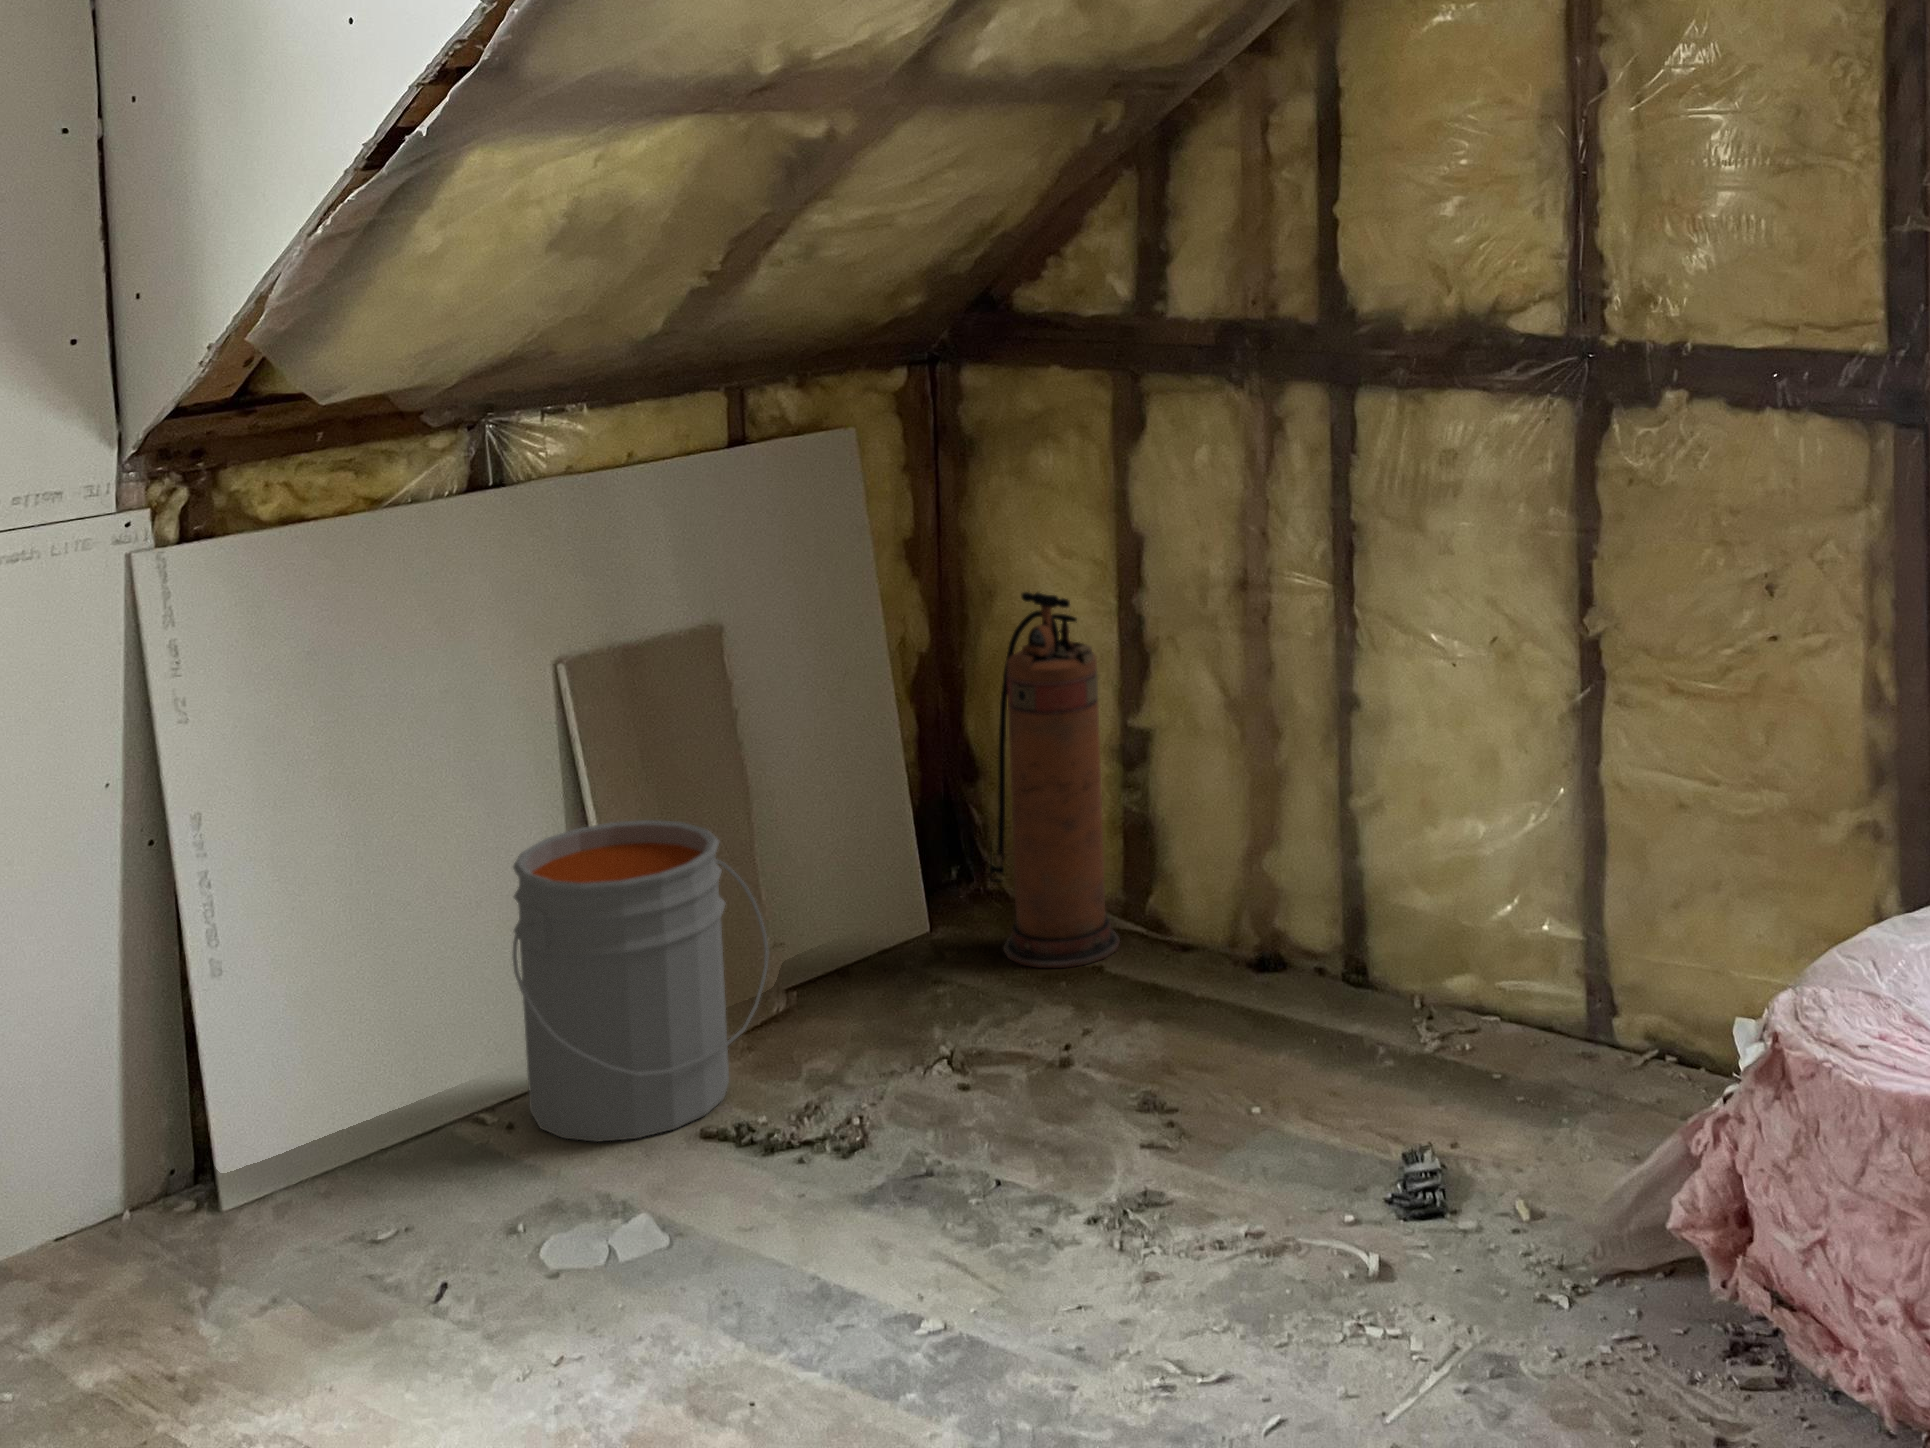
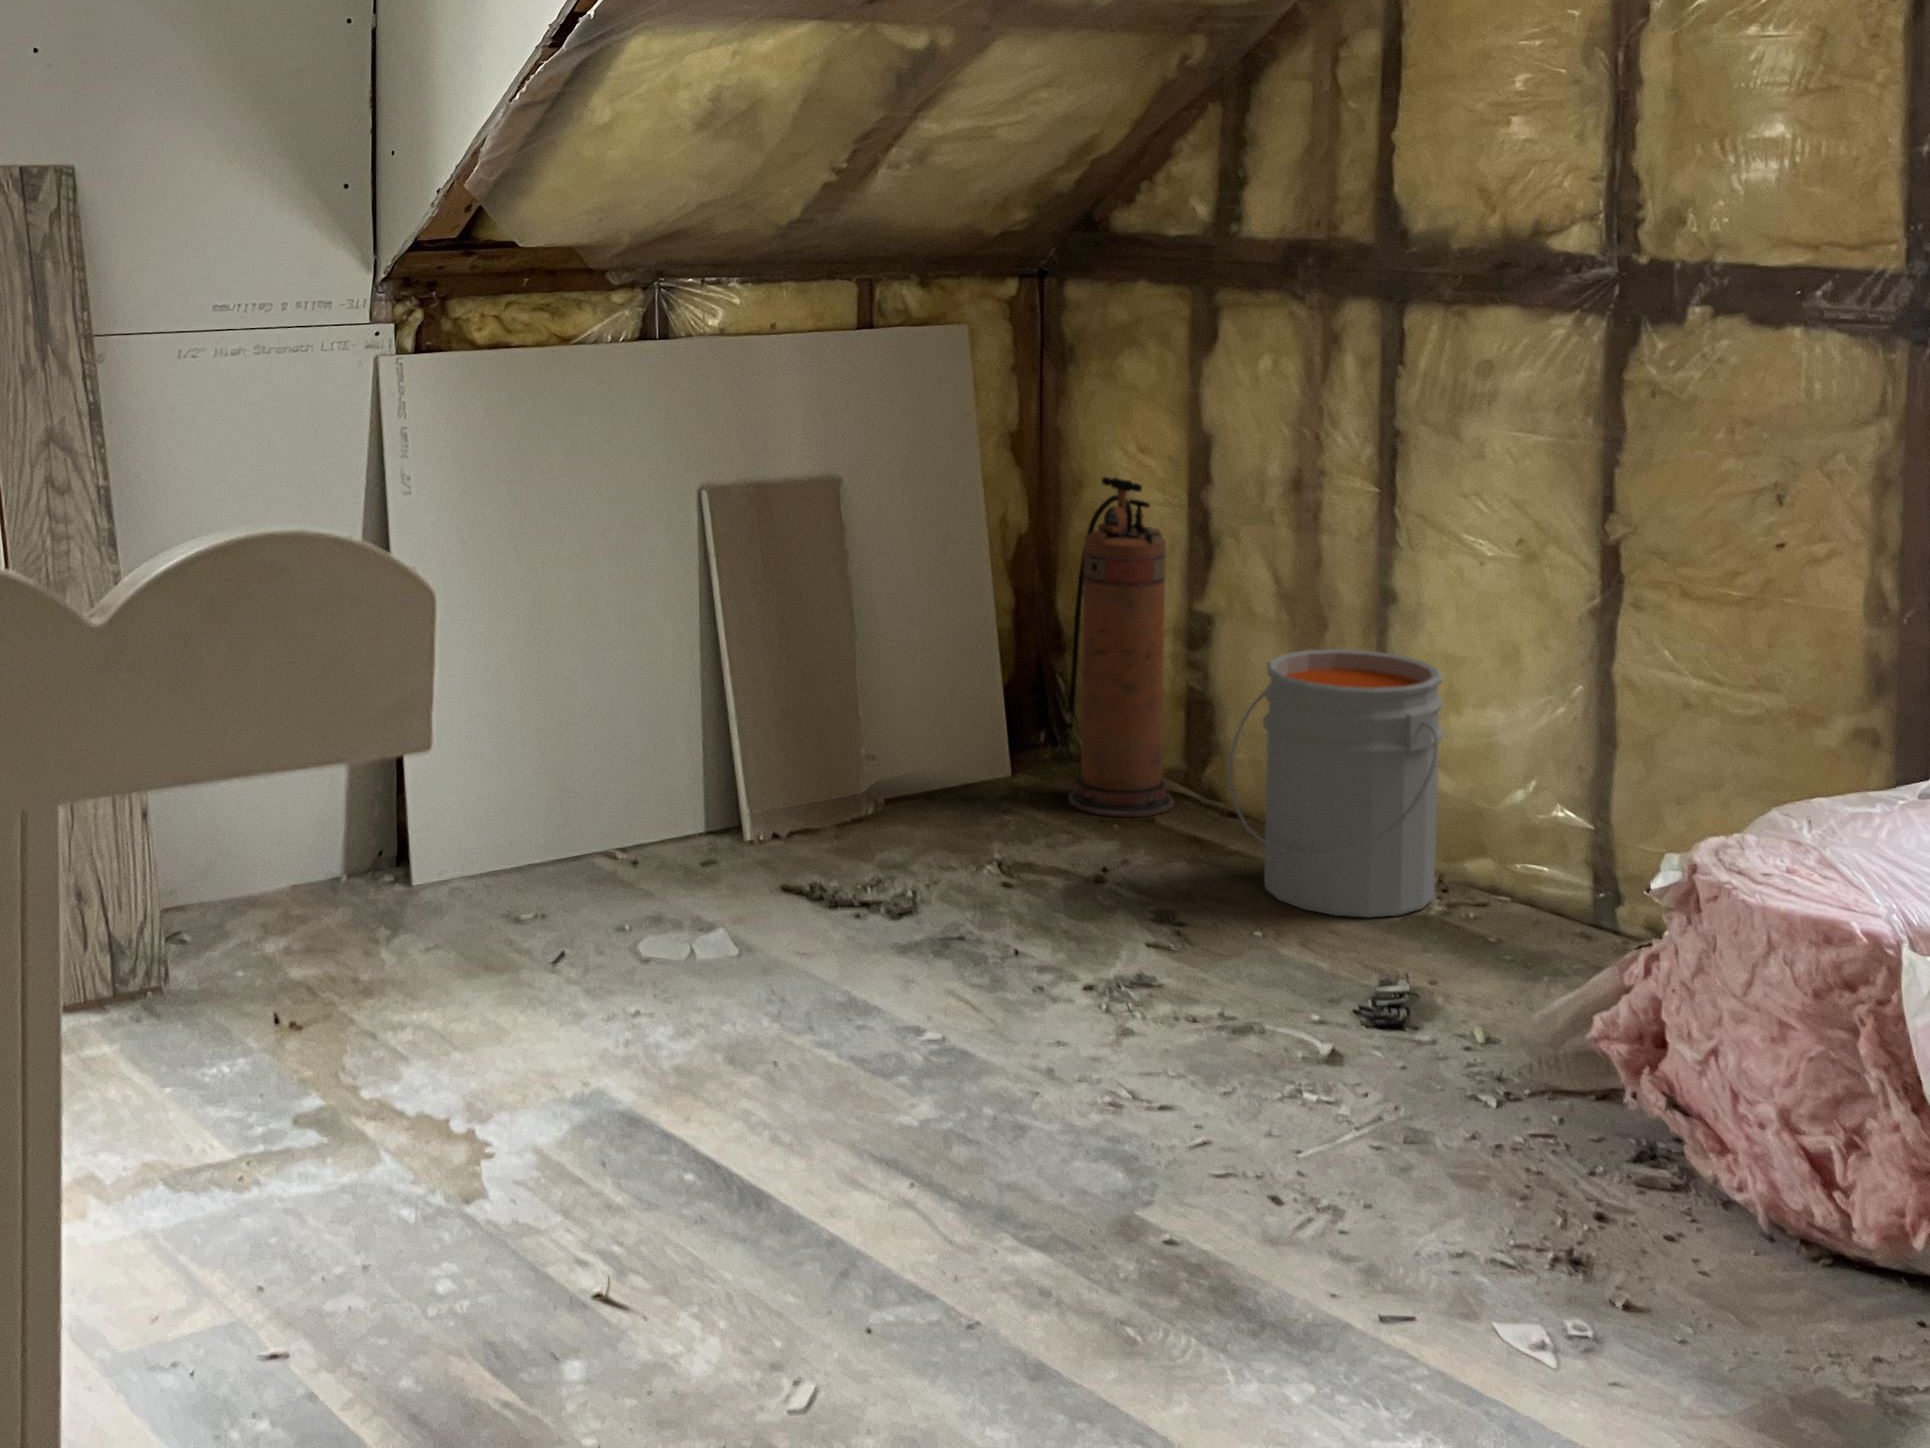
bucket: present [512,820,769,1142] -> present [1228,649,1443,918]

